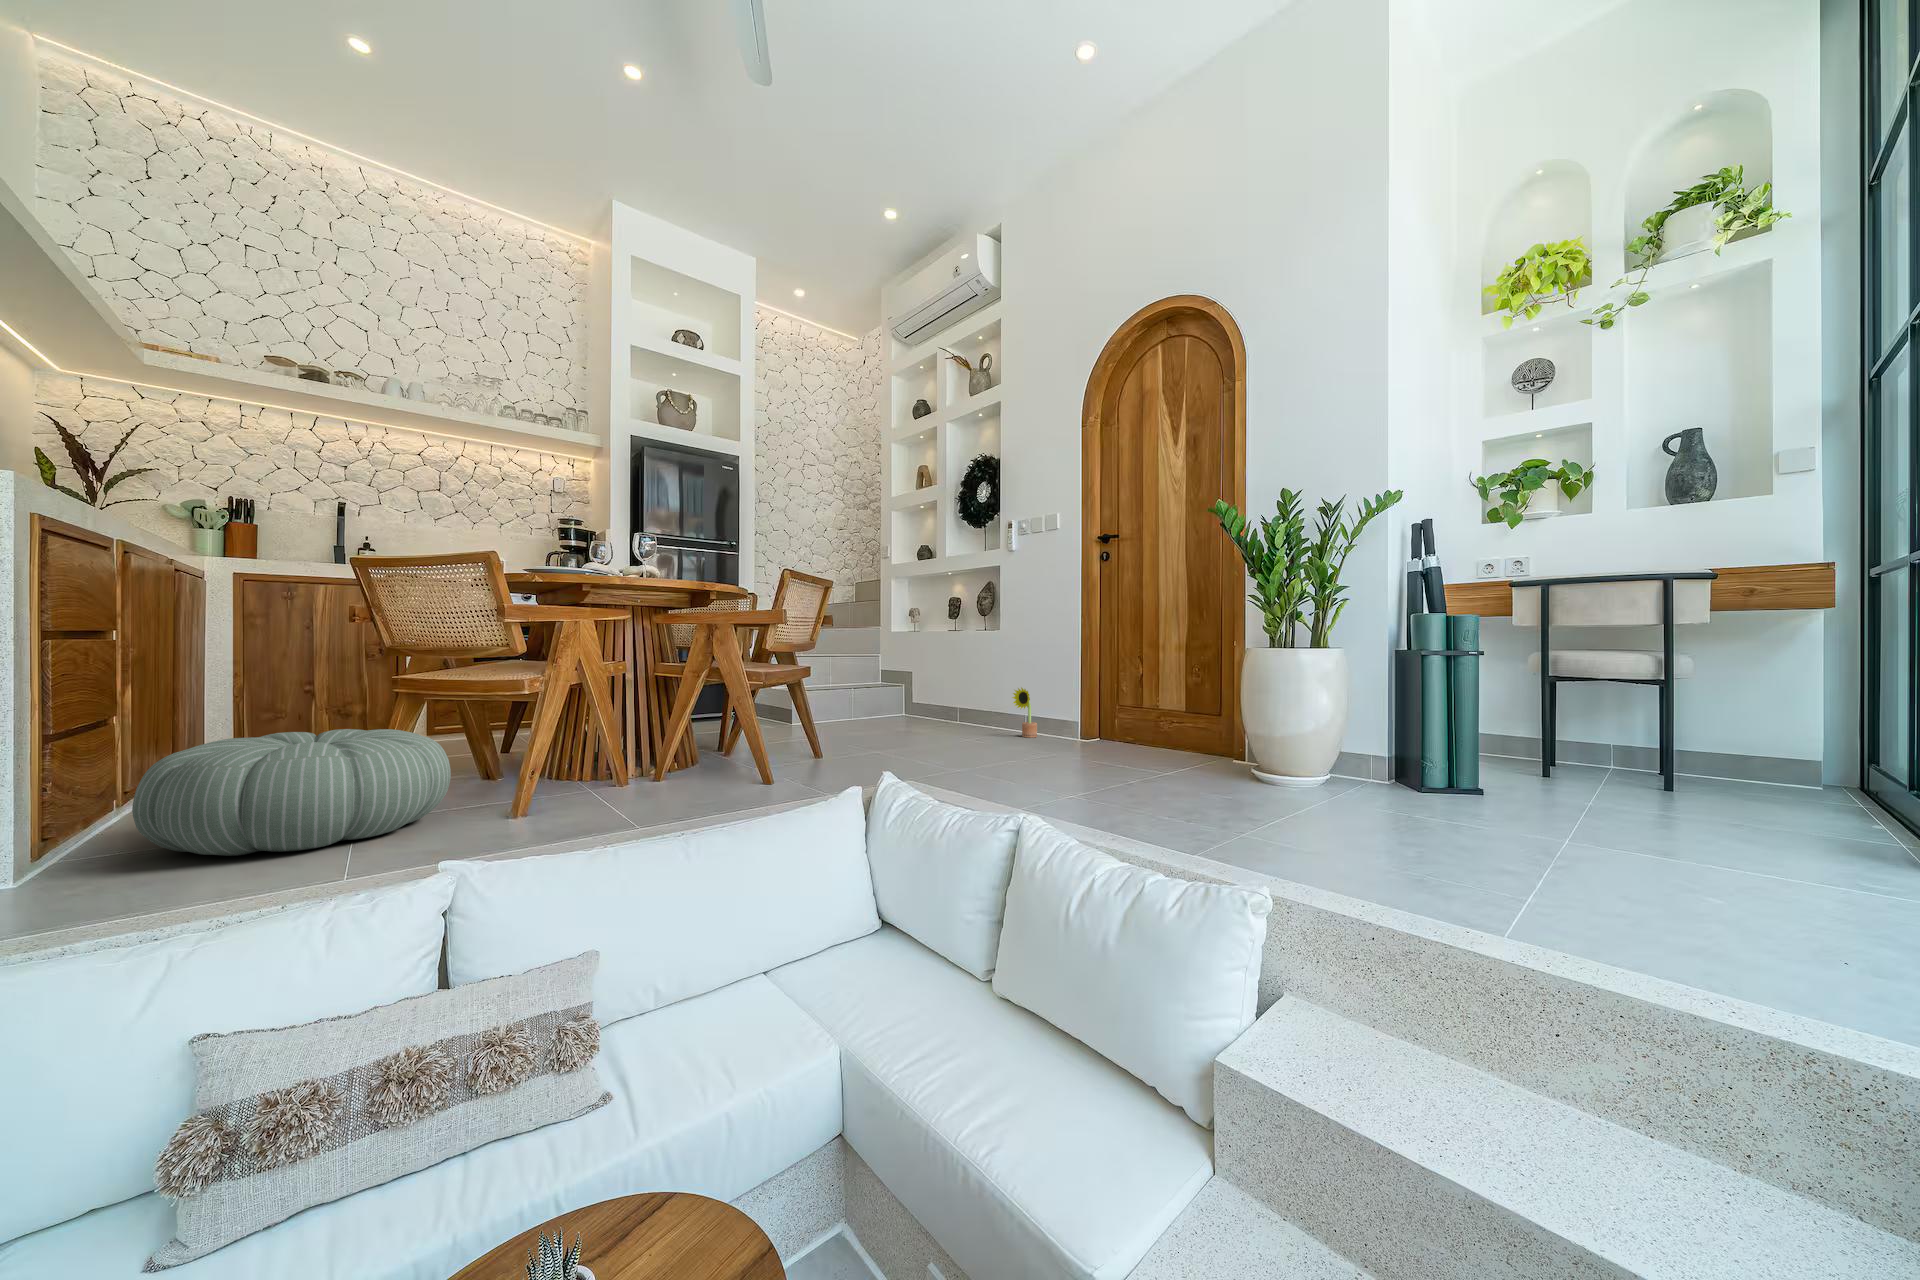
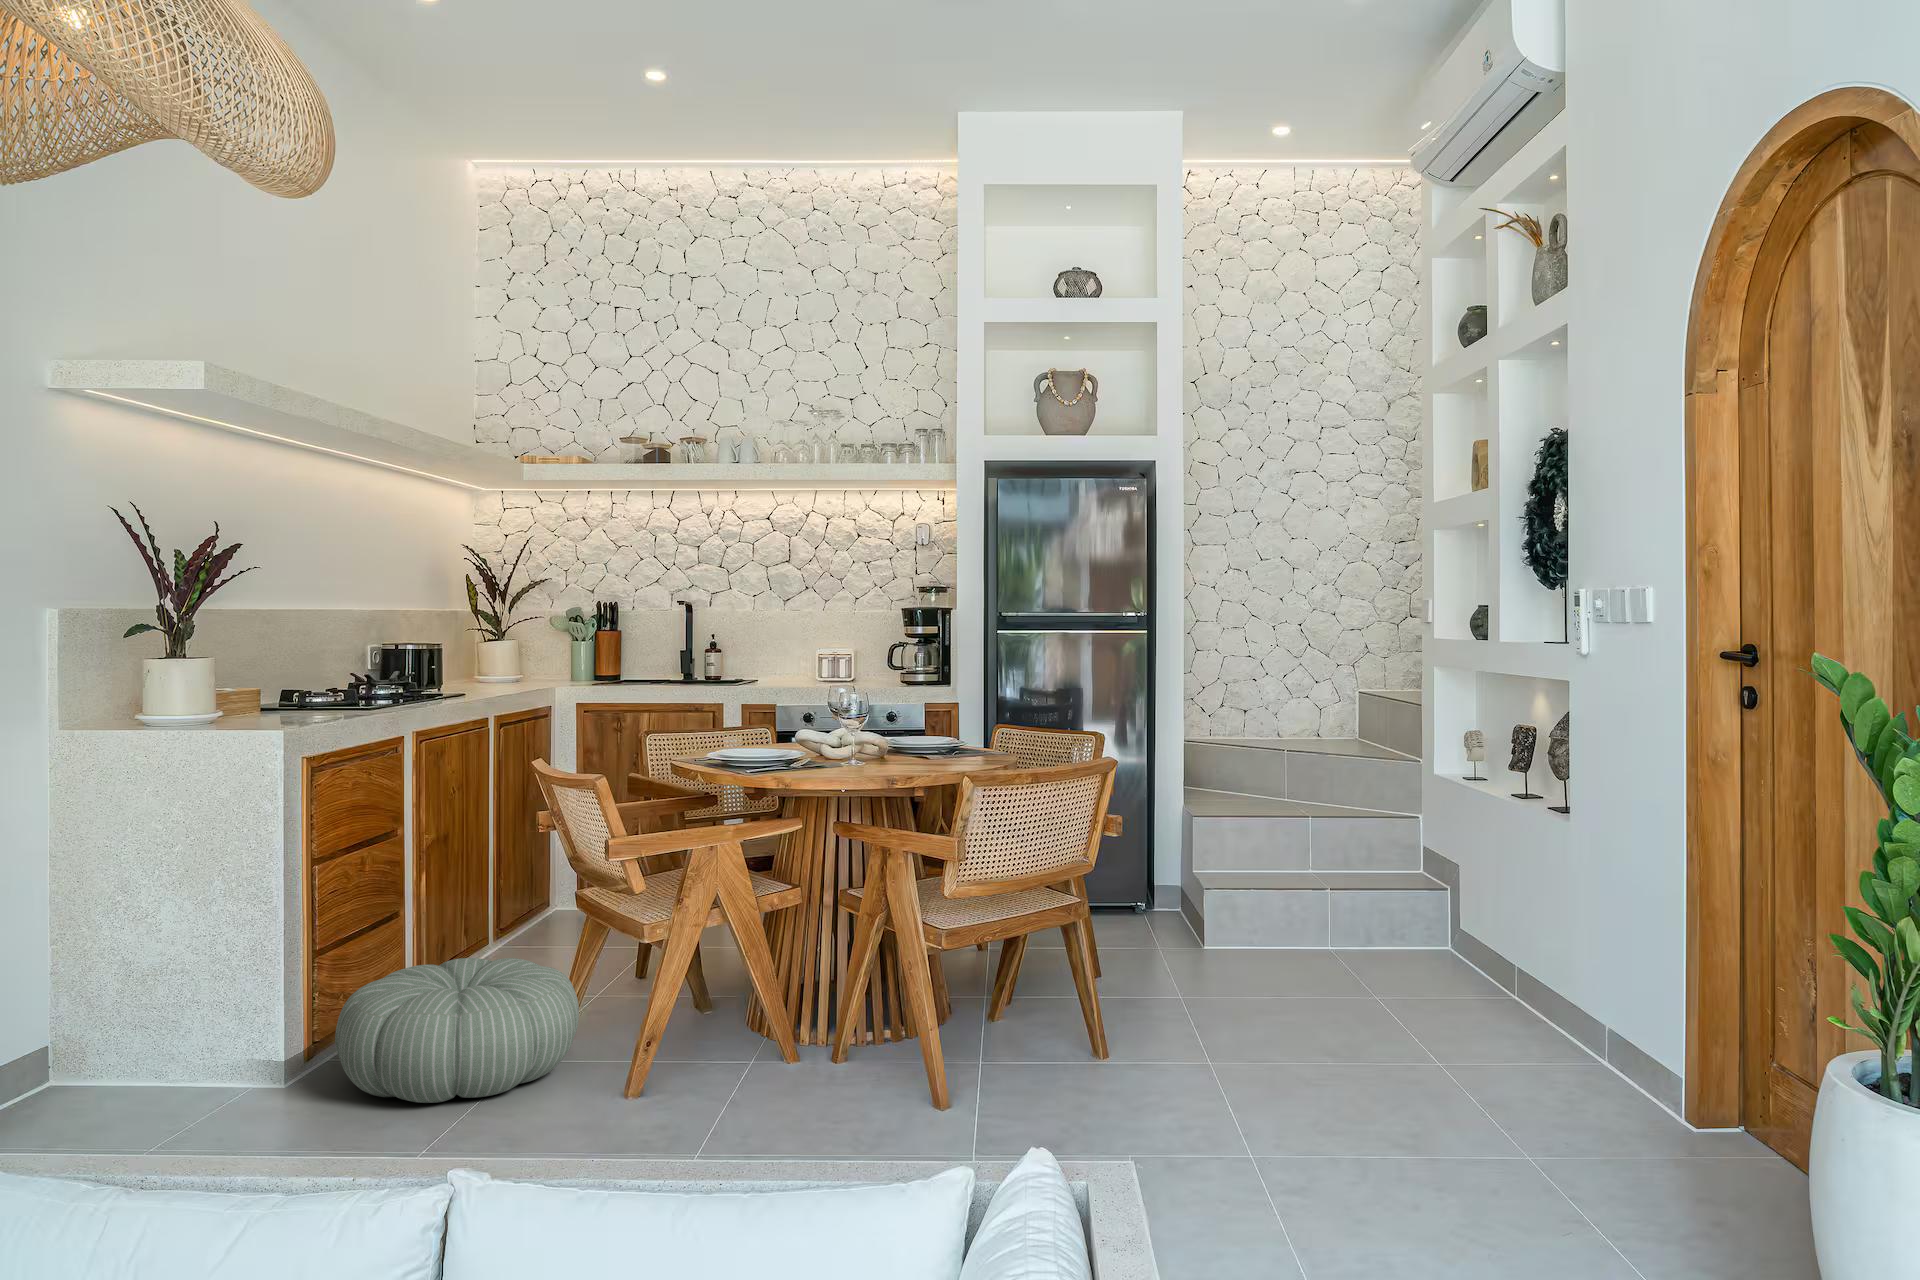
decorative plant: present [1012,688,1037,737] -> none [1547,957,1606,1071]

